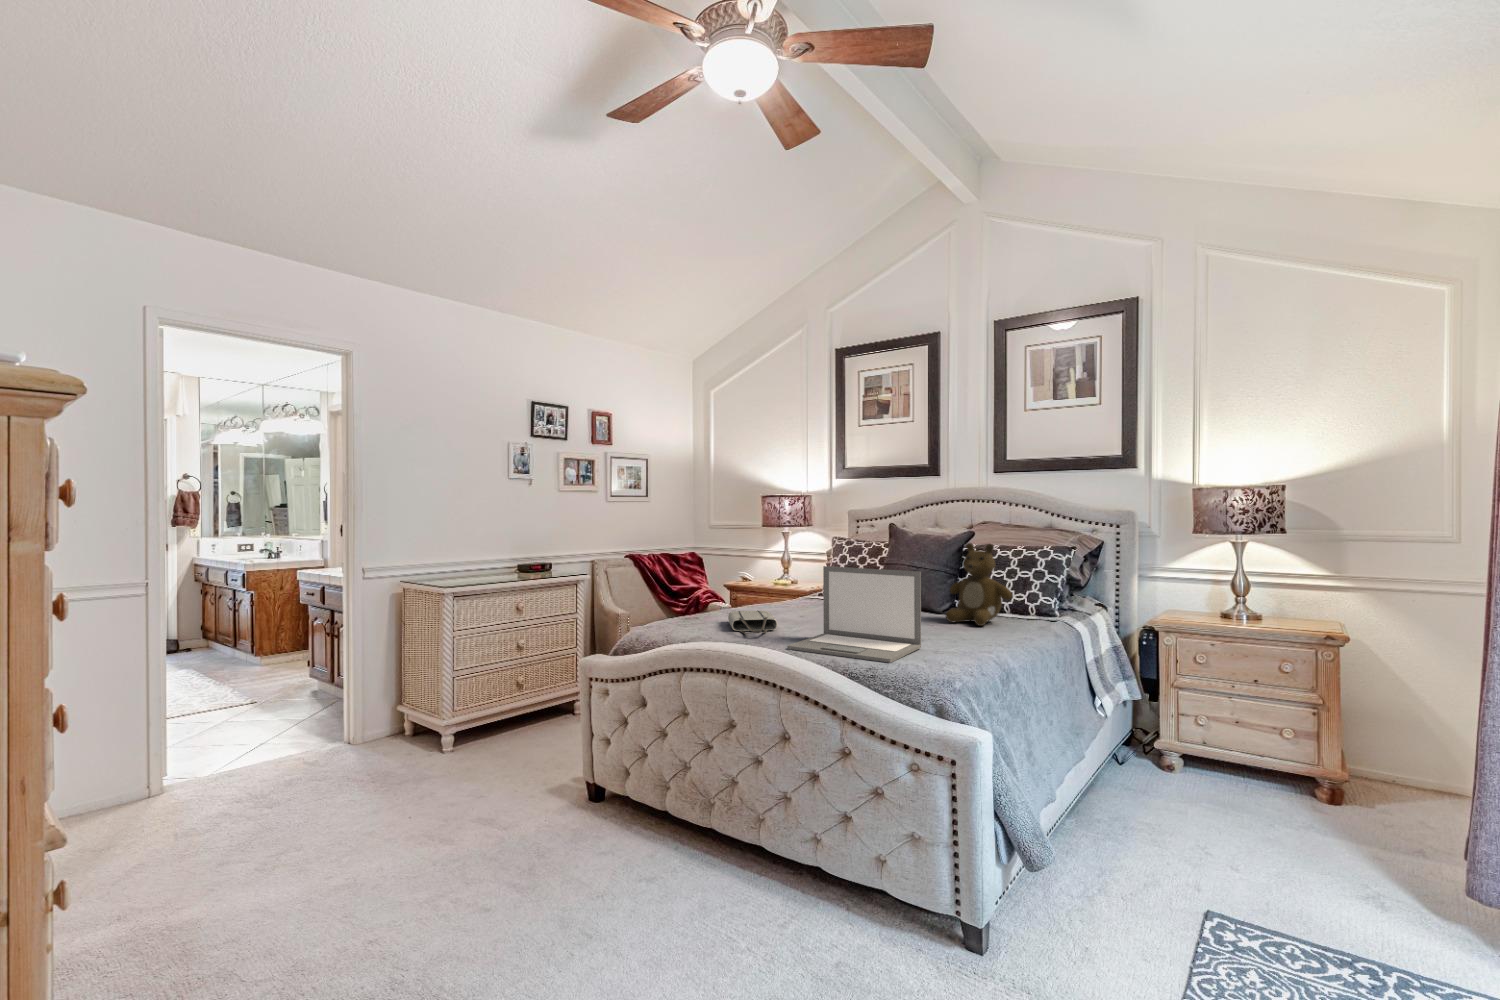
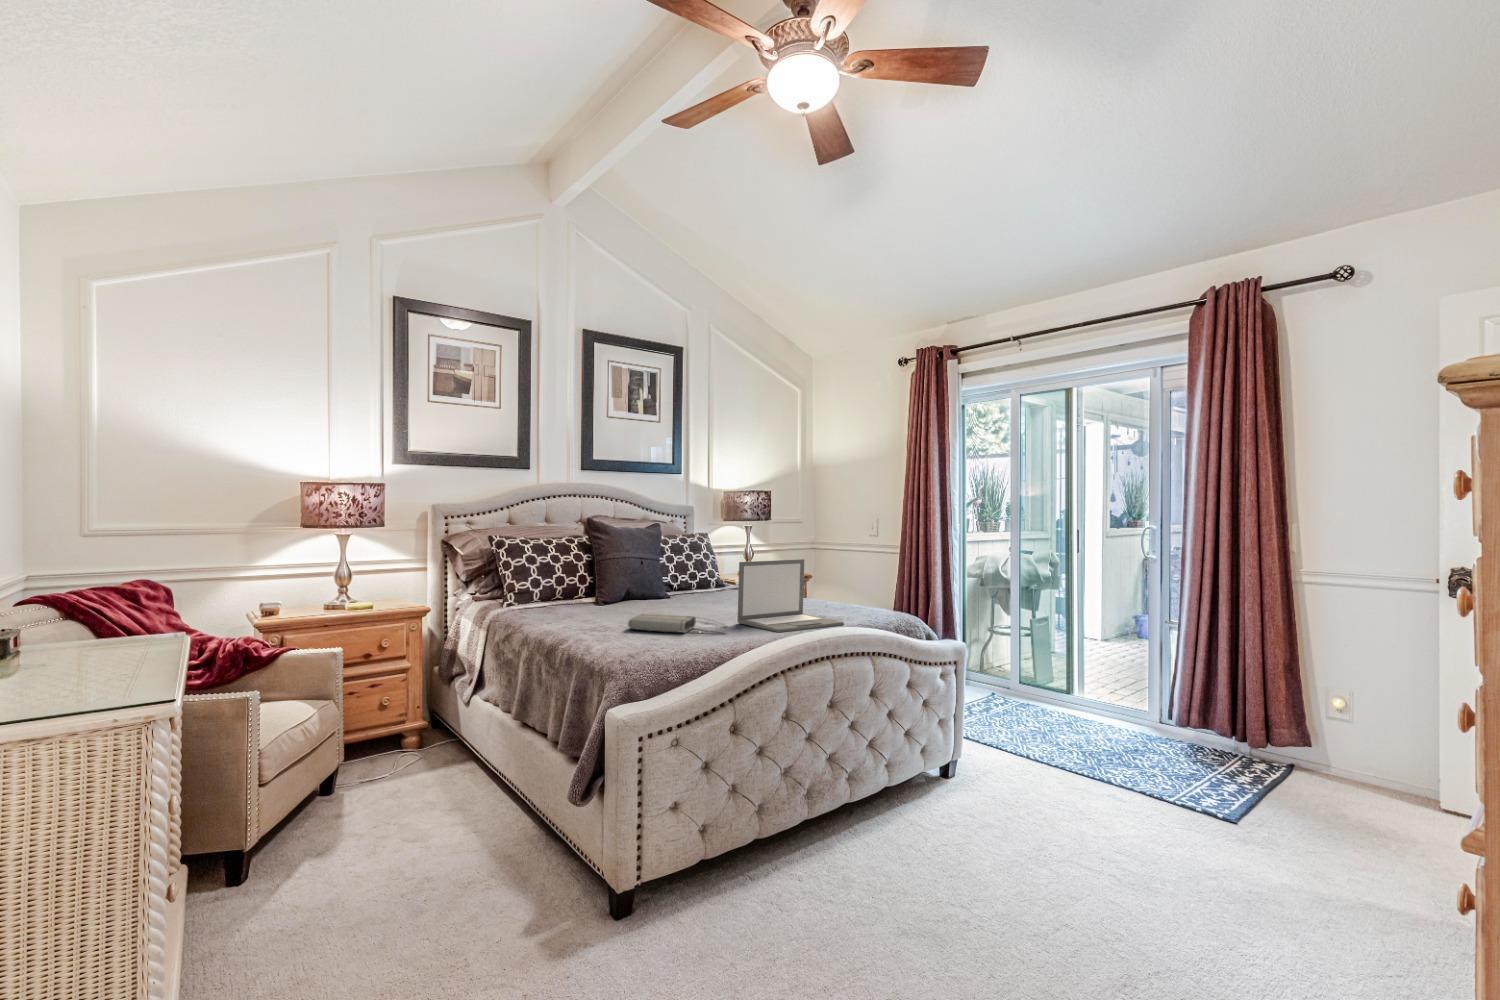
teddy bear: present [946,543,1012,626] -> none [683,537,734,603]

